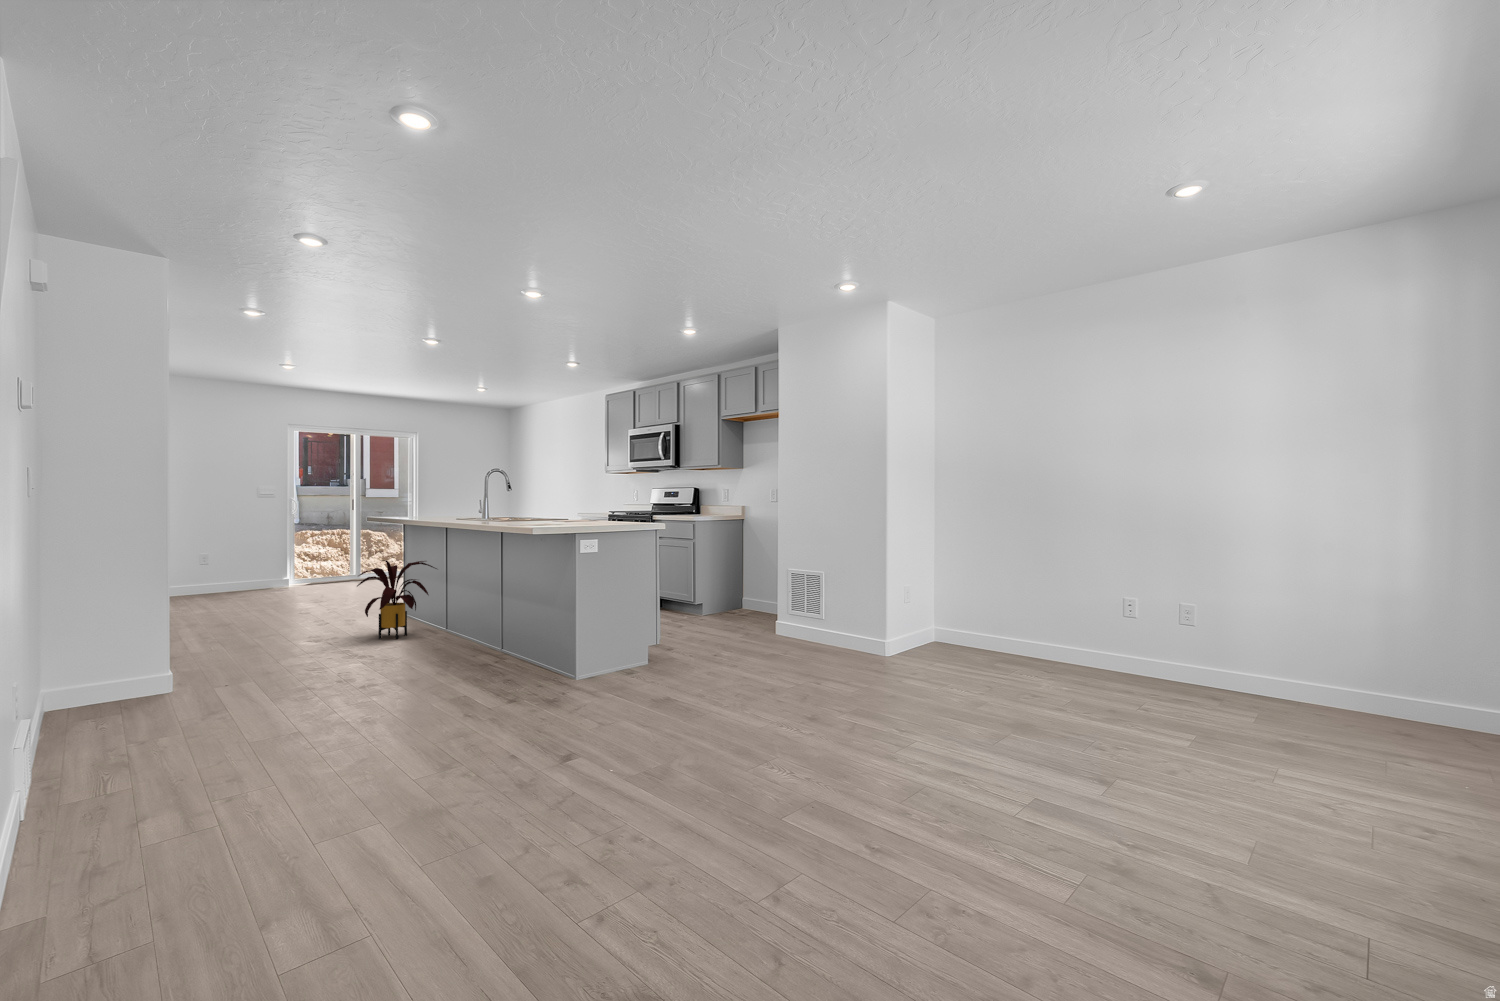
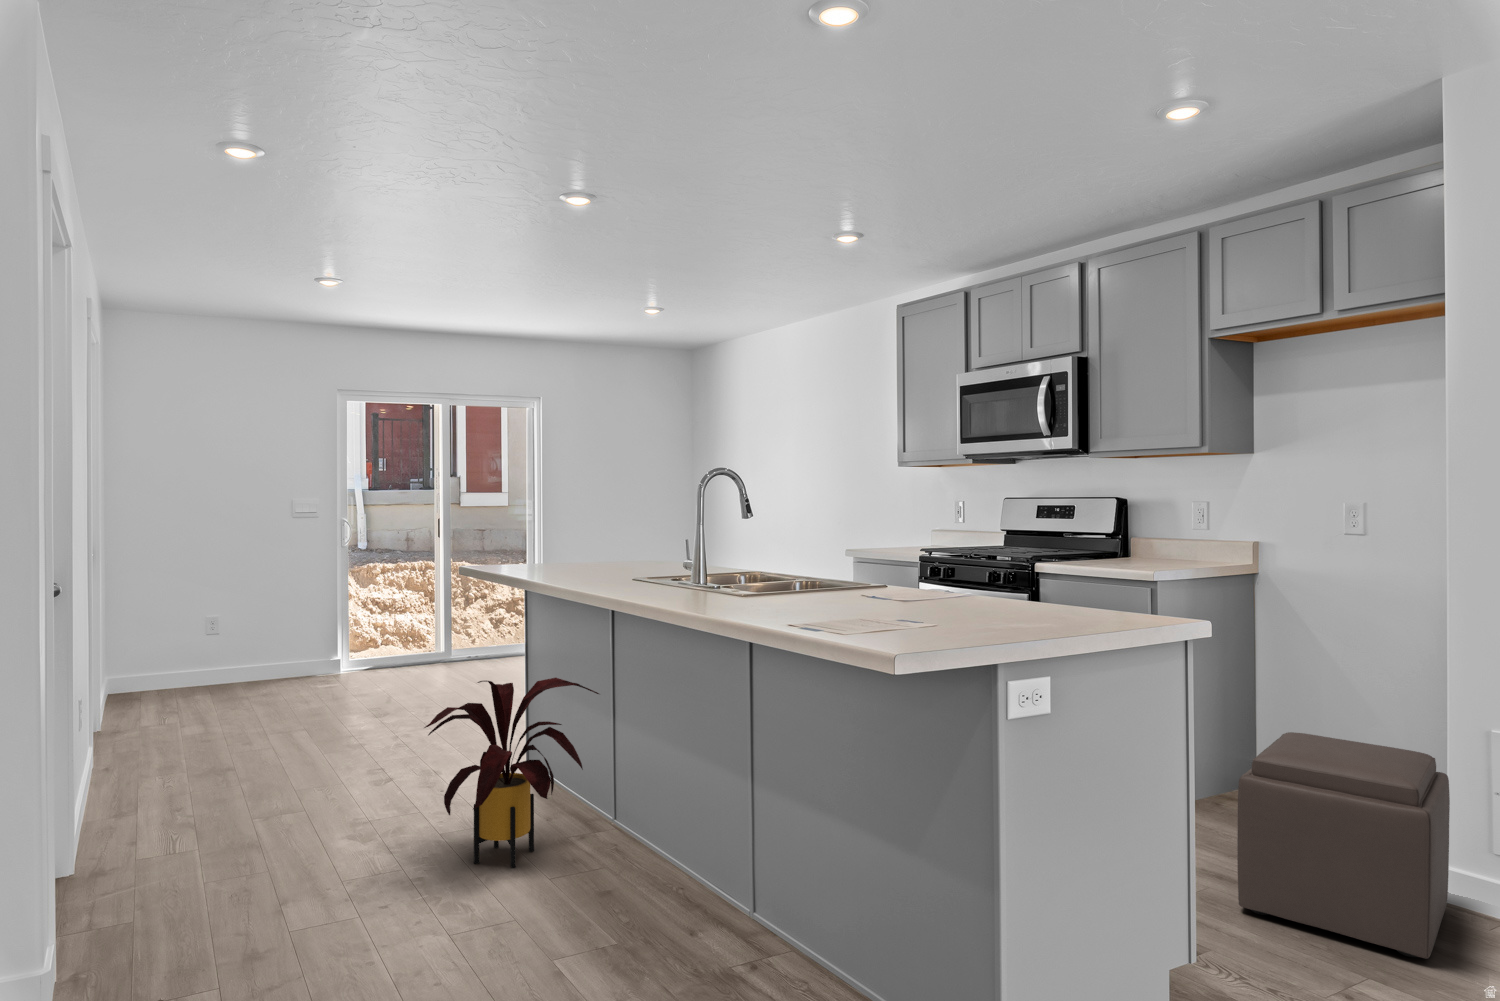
ottoman: none [687,572,763,639] -> present [1237,732,1450,959]

